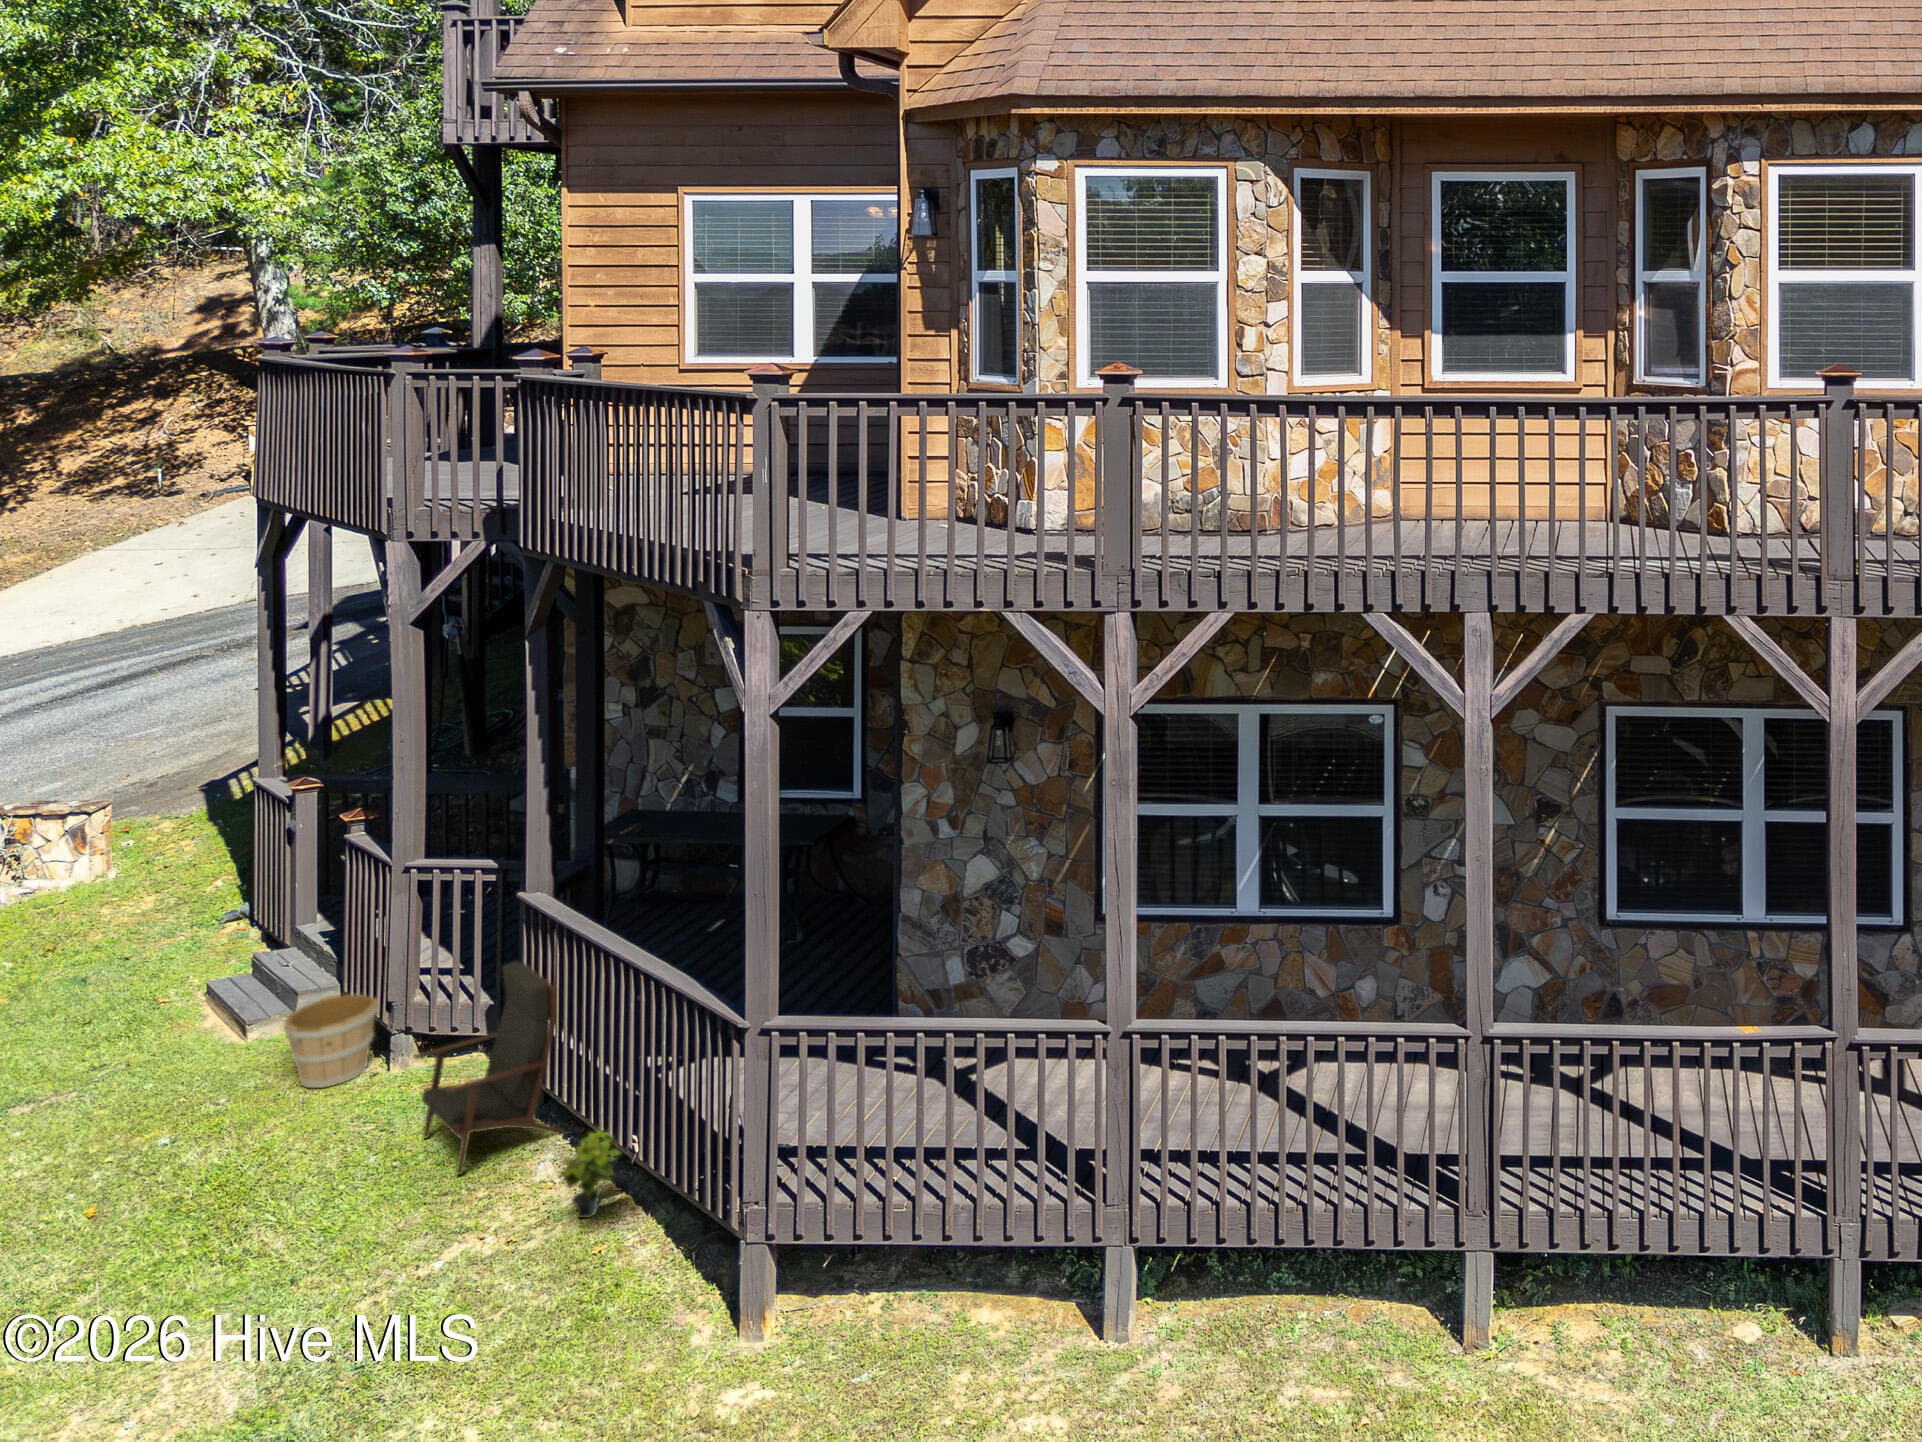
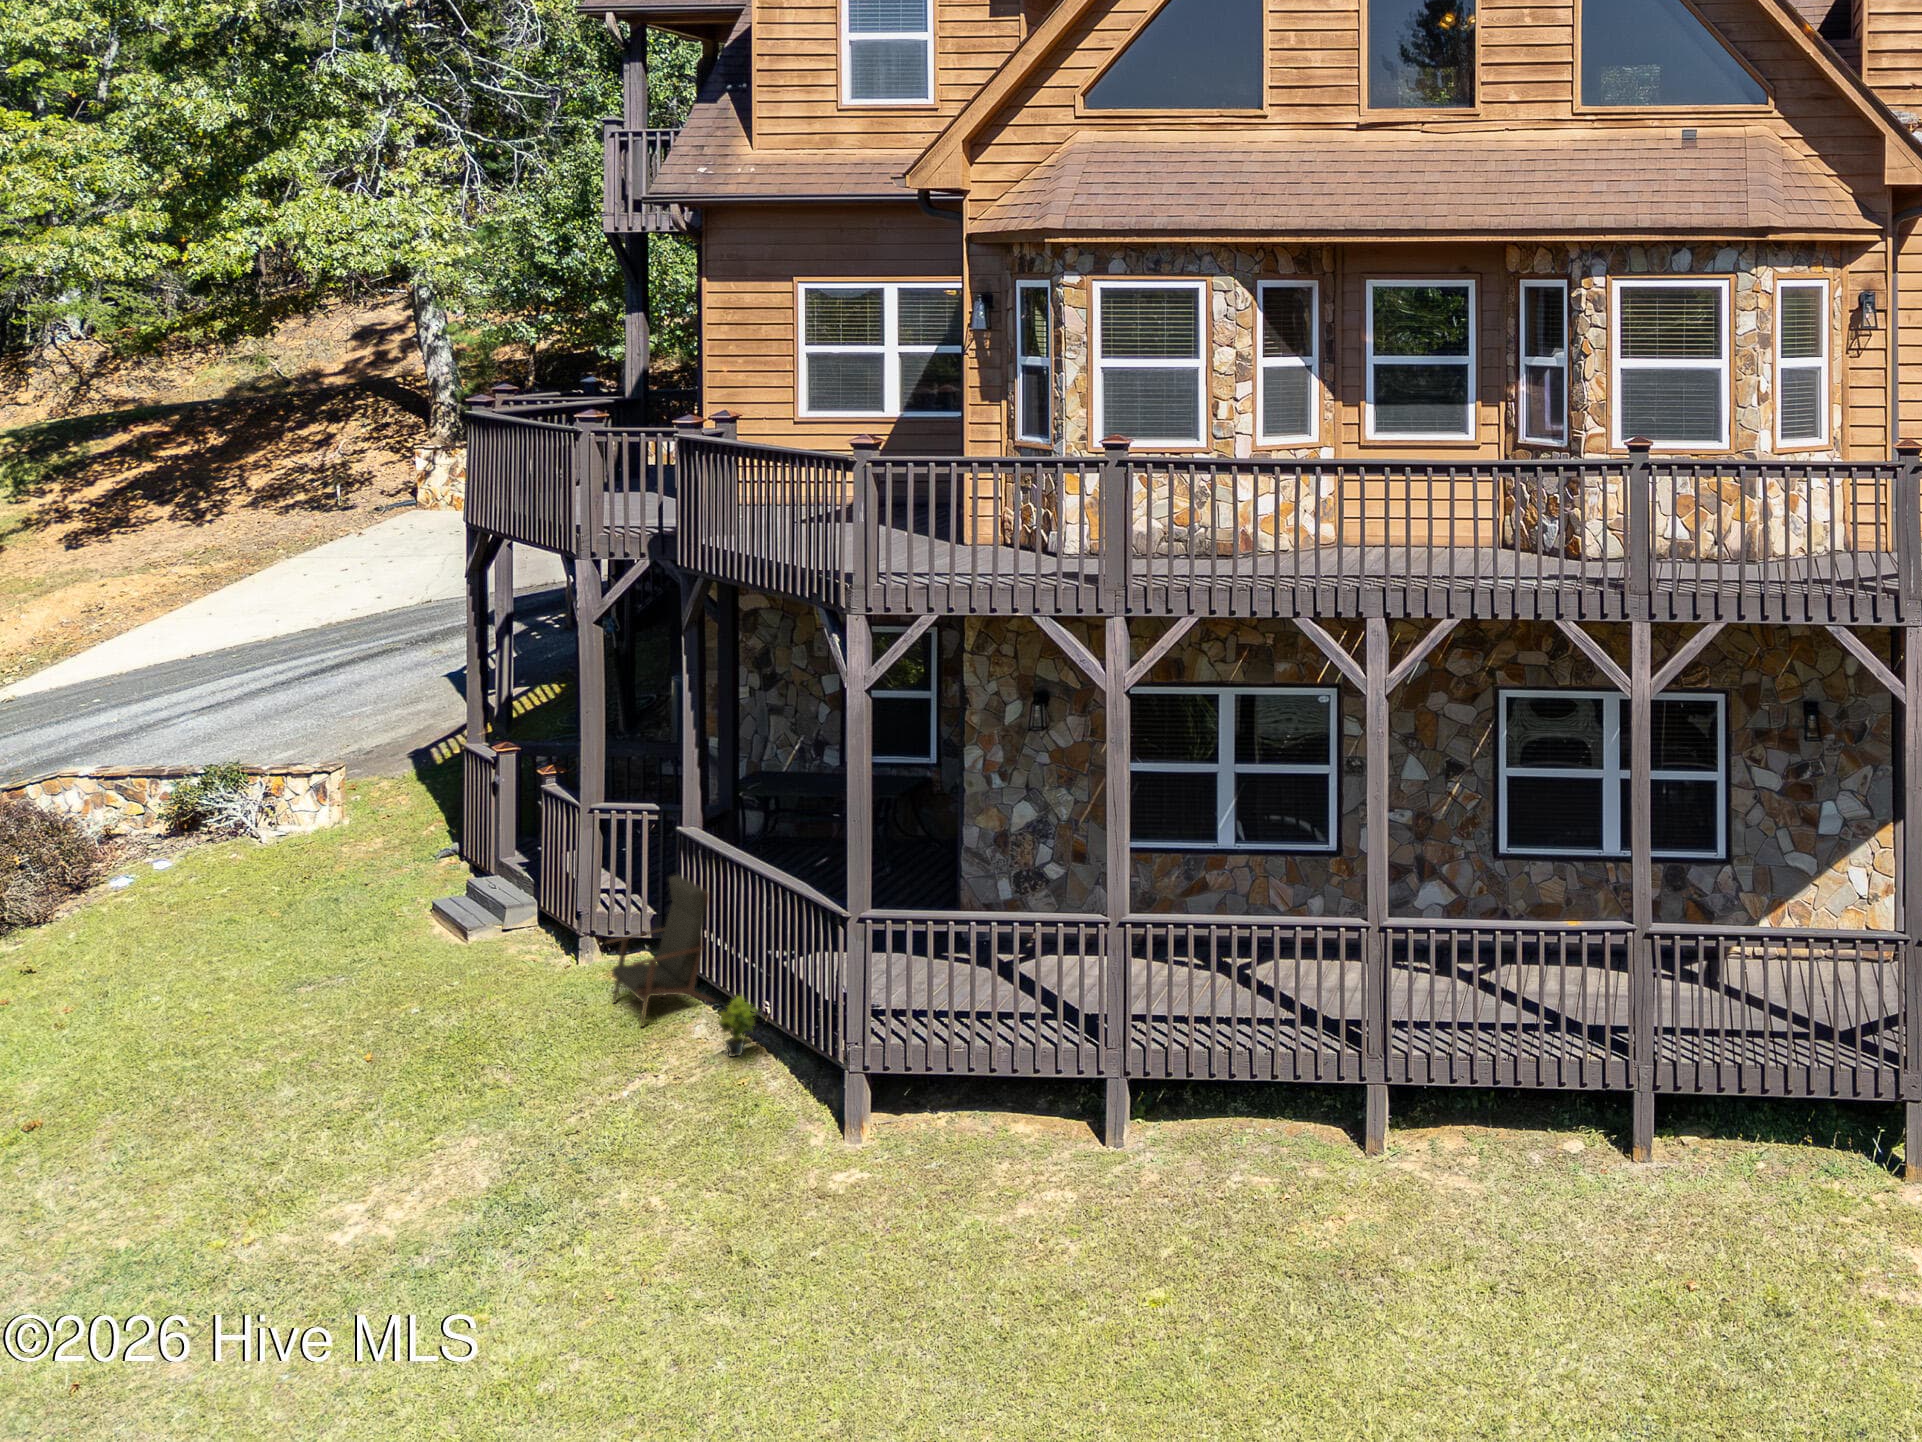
wooden bucket: present [284,994,378,1088] -> none [505,901,573,969]

